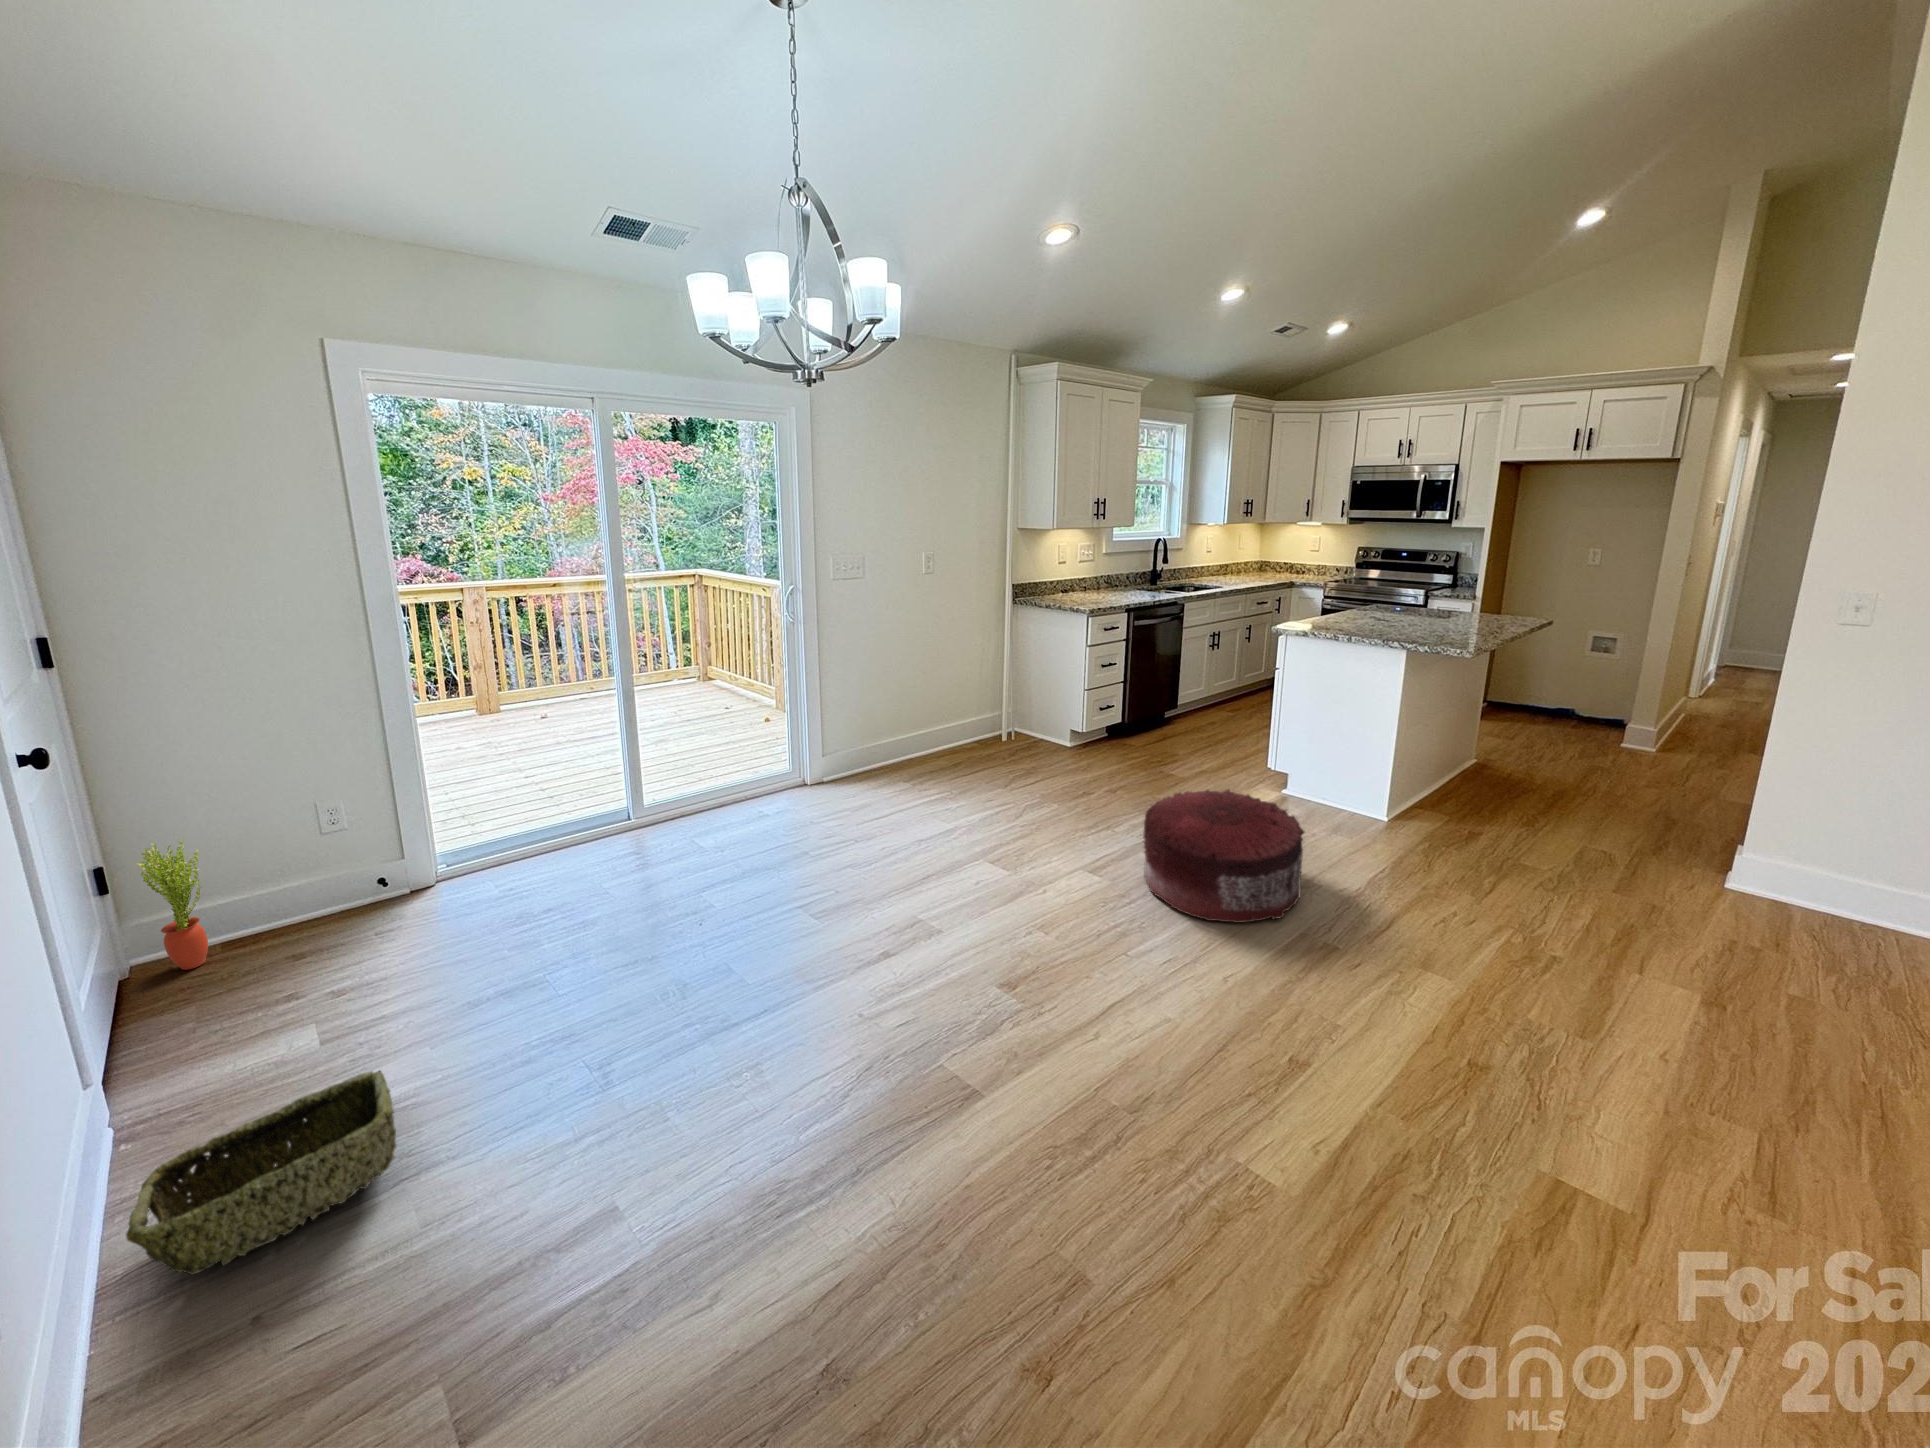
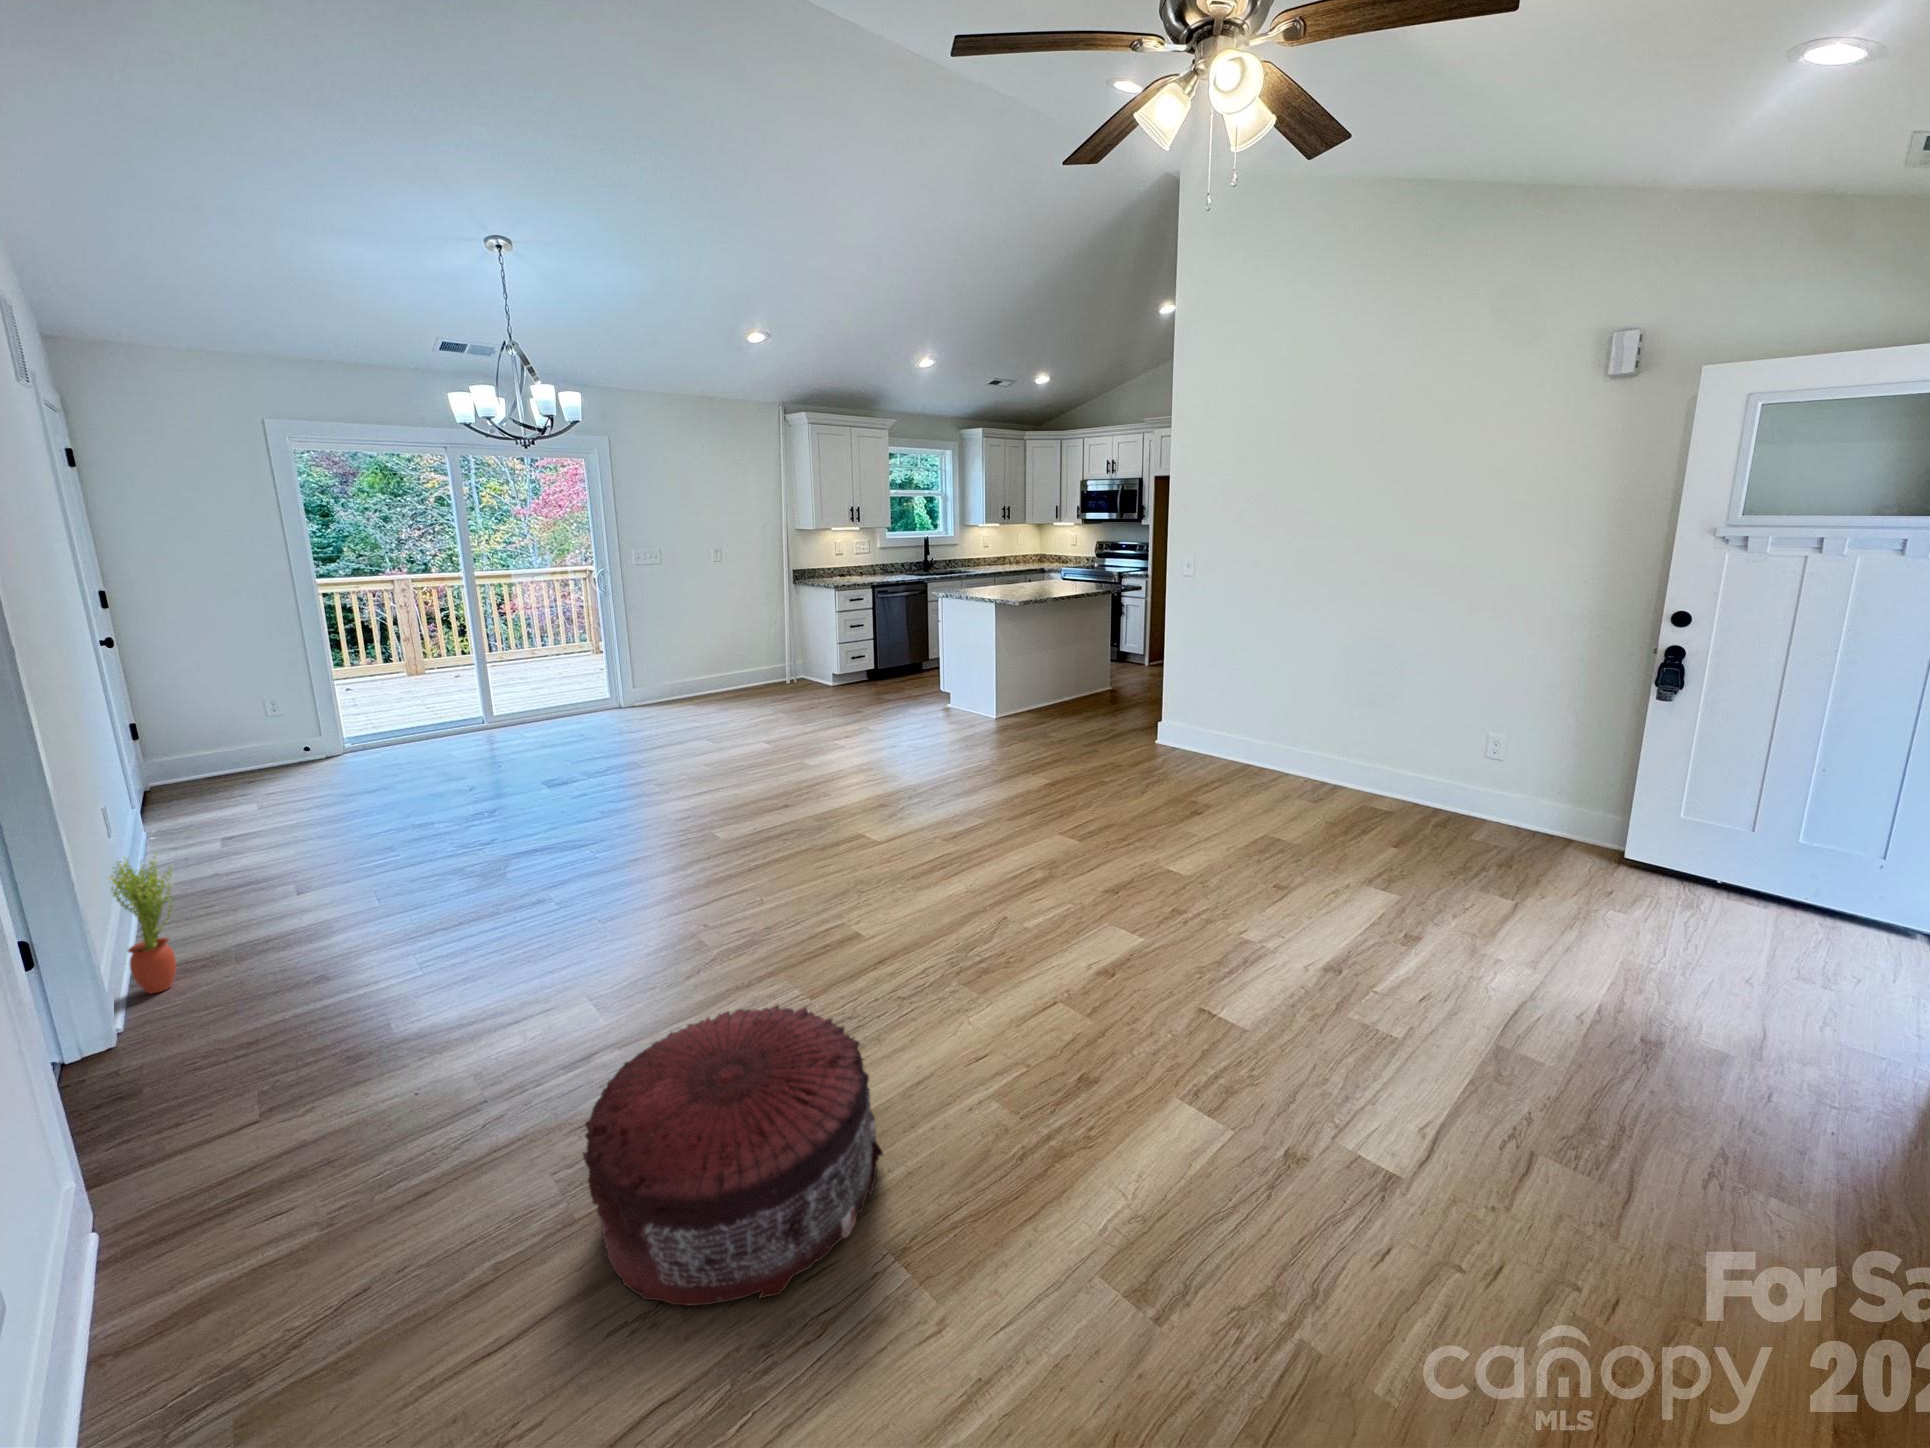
pouf: present [1143,789,1305,923] -> present [583,1005,883,1306]
woven basket: present [126,1071,396,1274] -> none [95,1085,382,1293]

